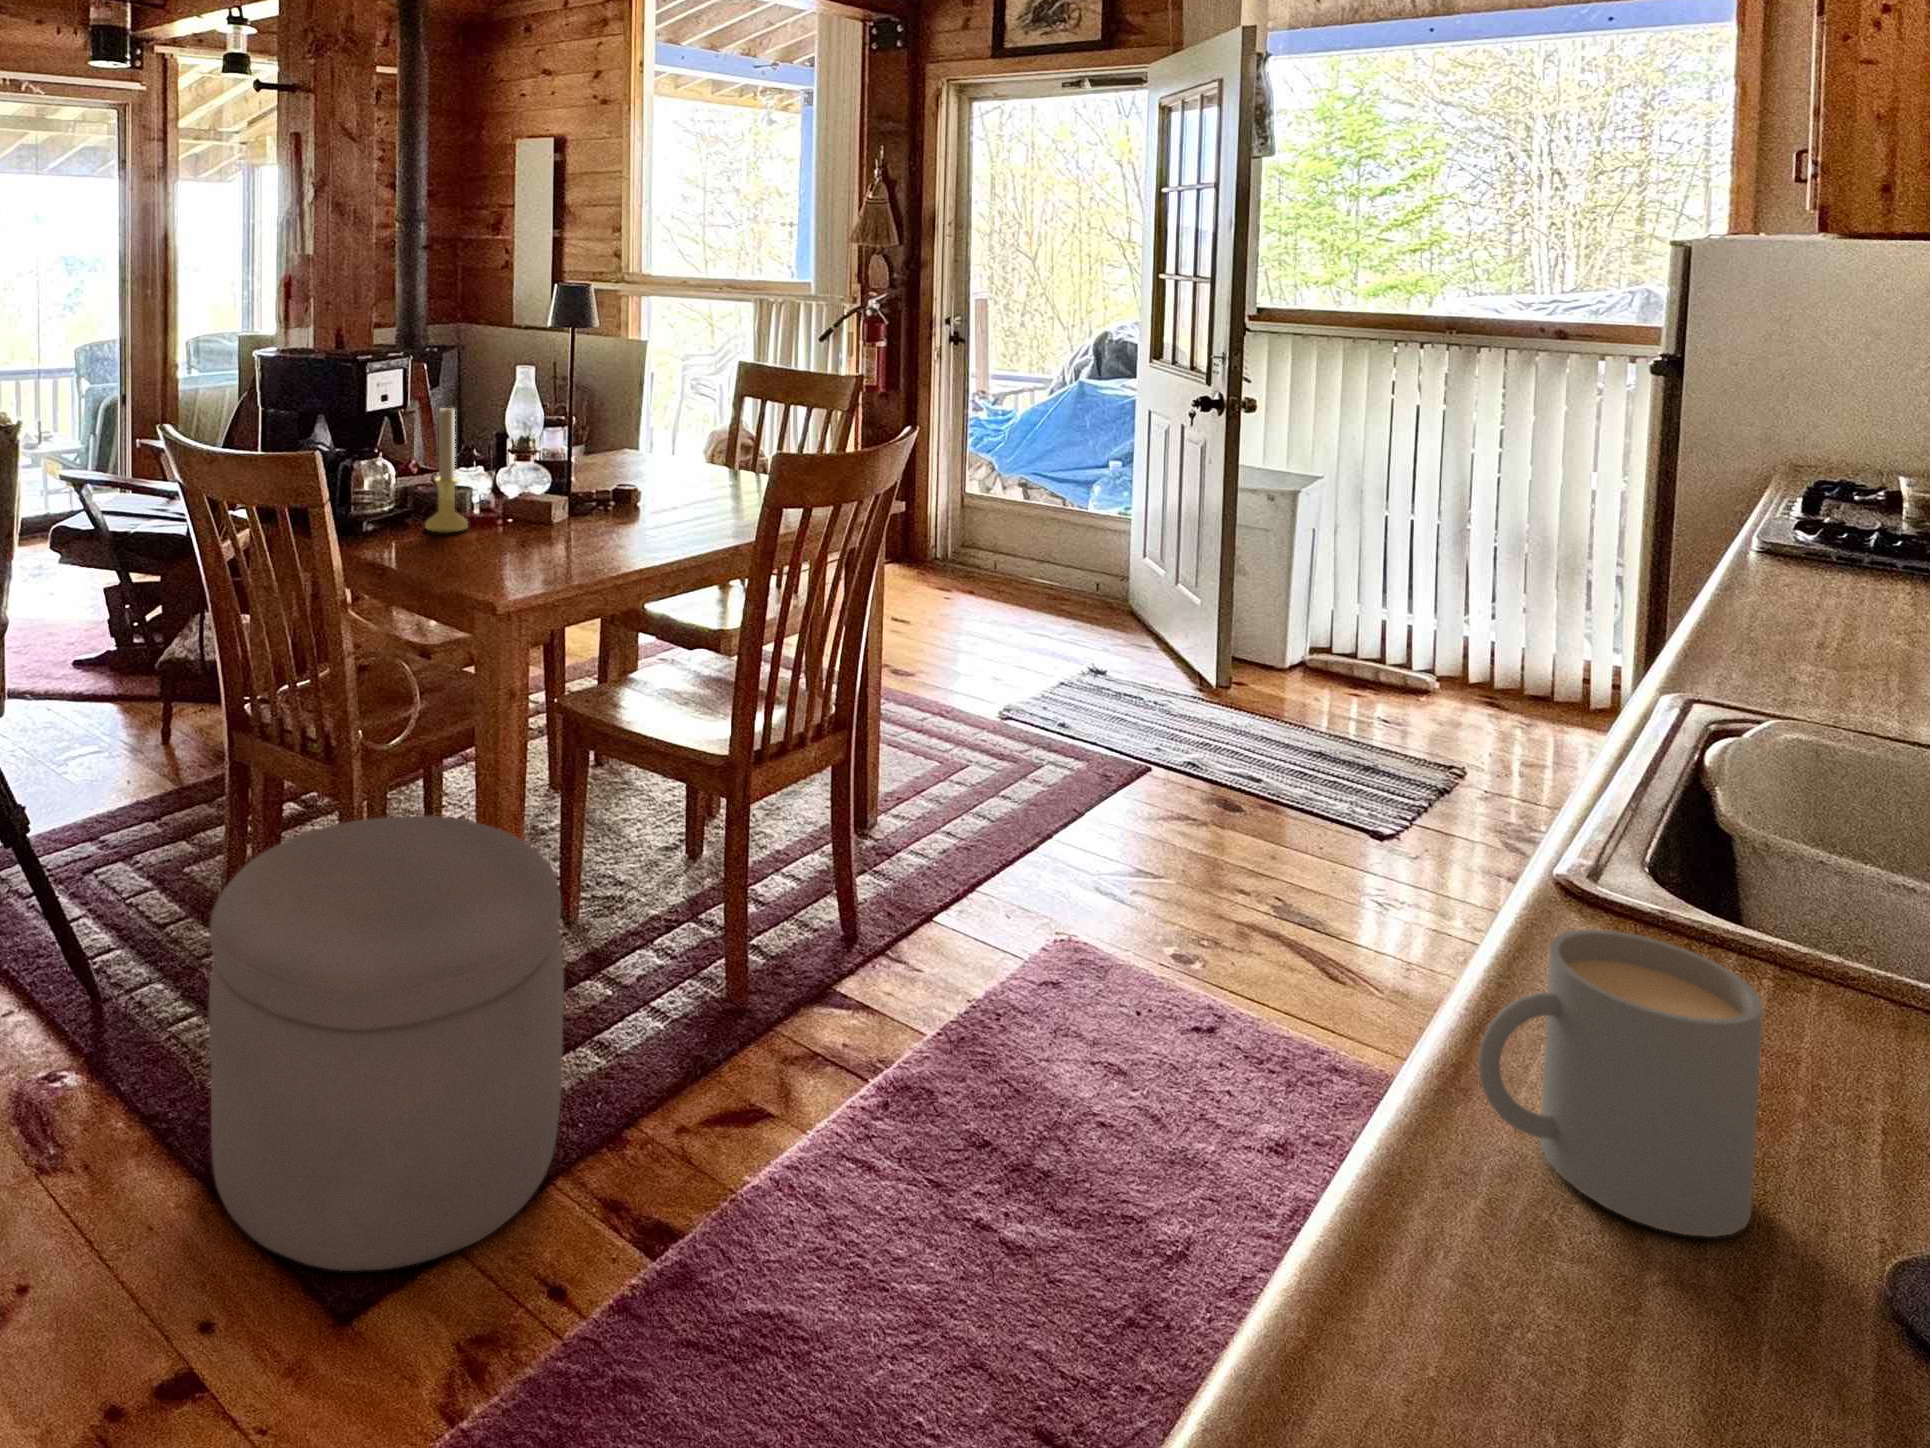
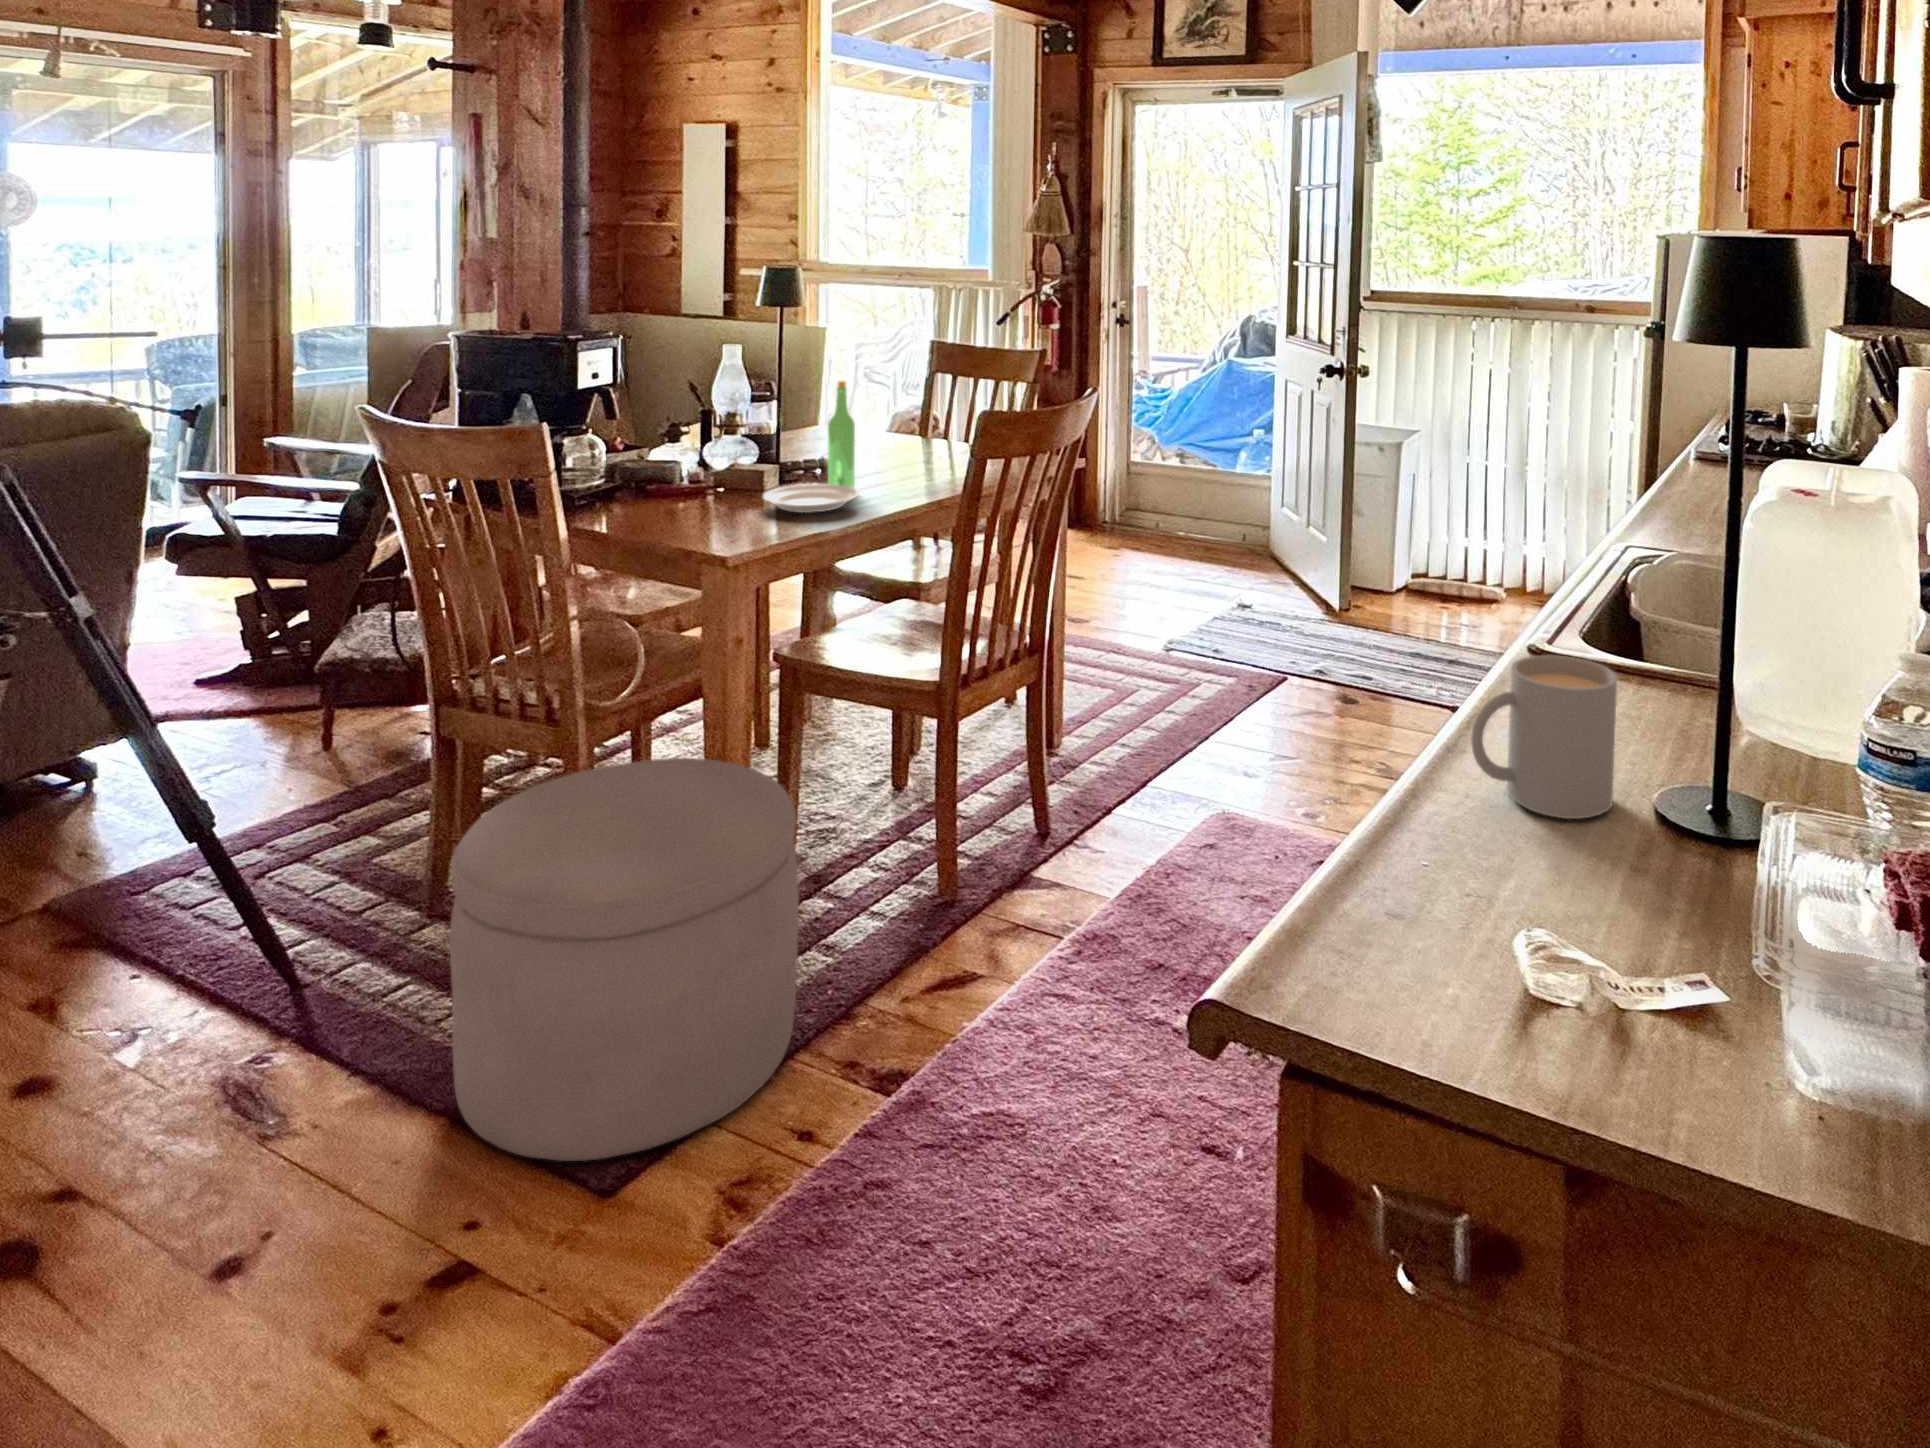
candle holder: present [425,406,468,533] -> none [634,382,678,504]
plate: none [550,407,651,552] -> present [763,380,859,513]

